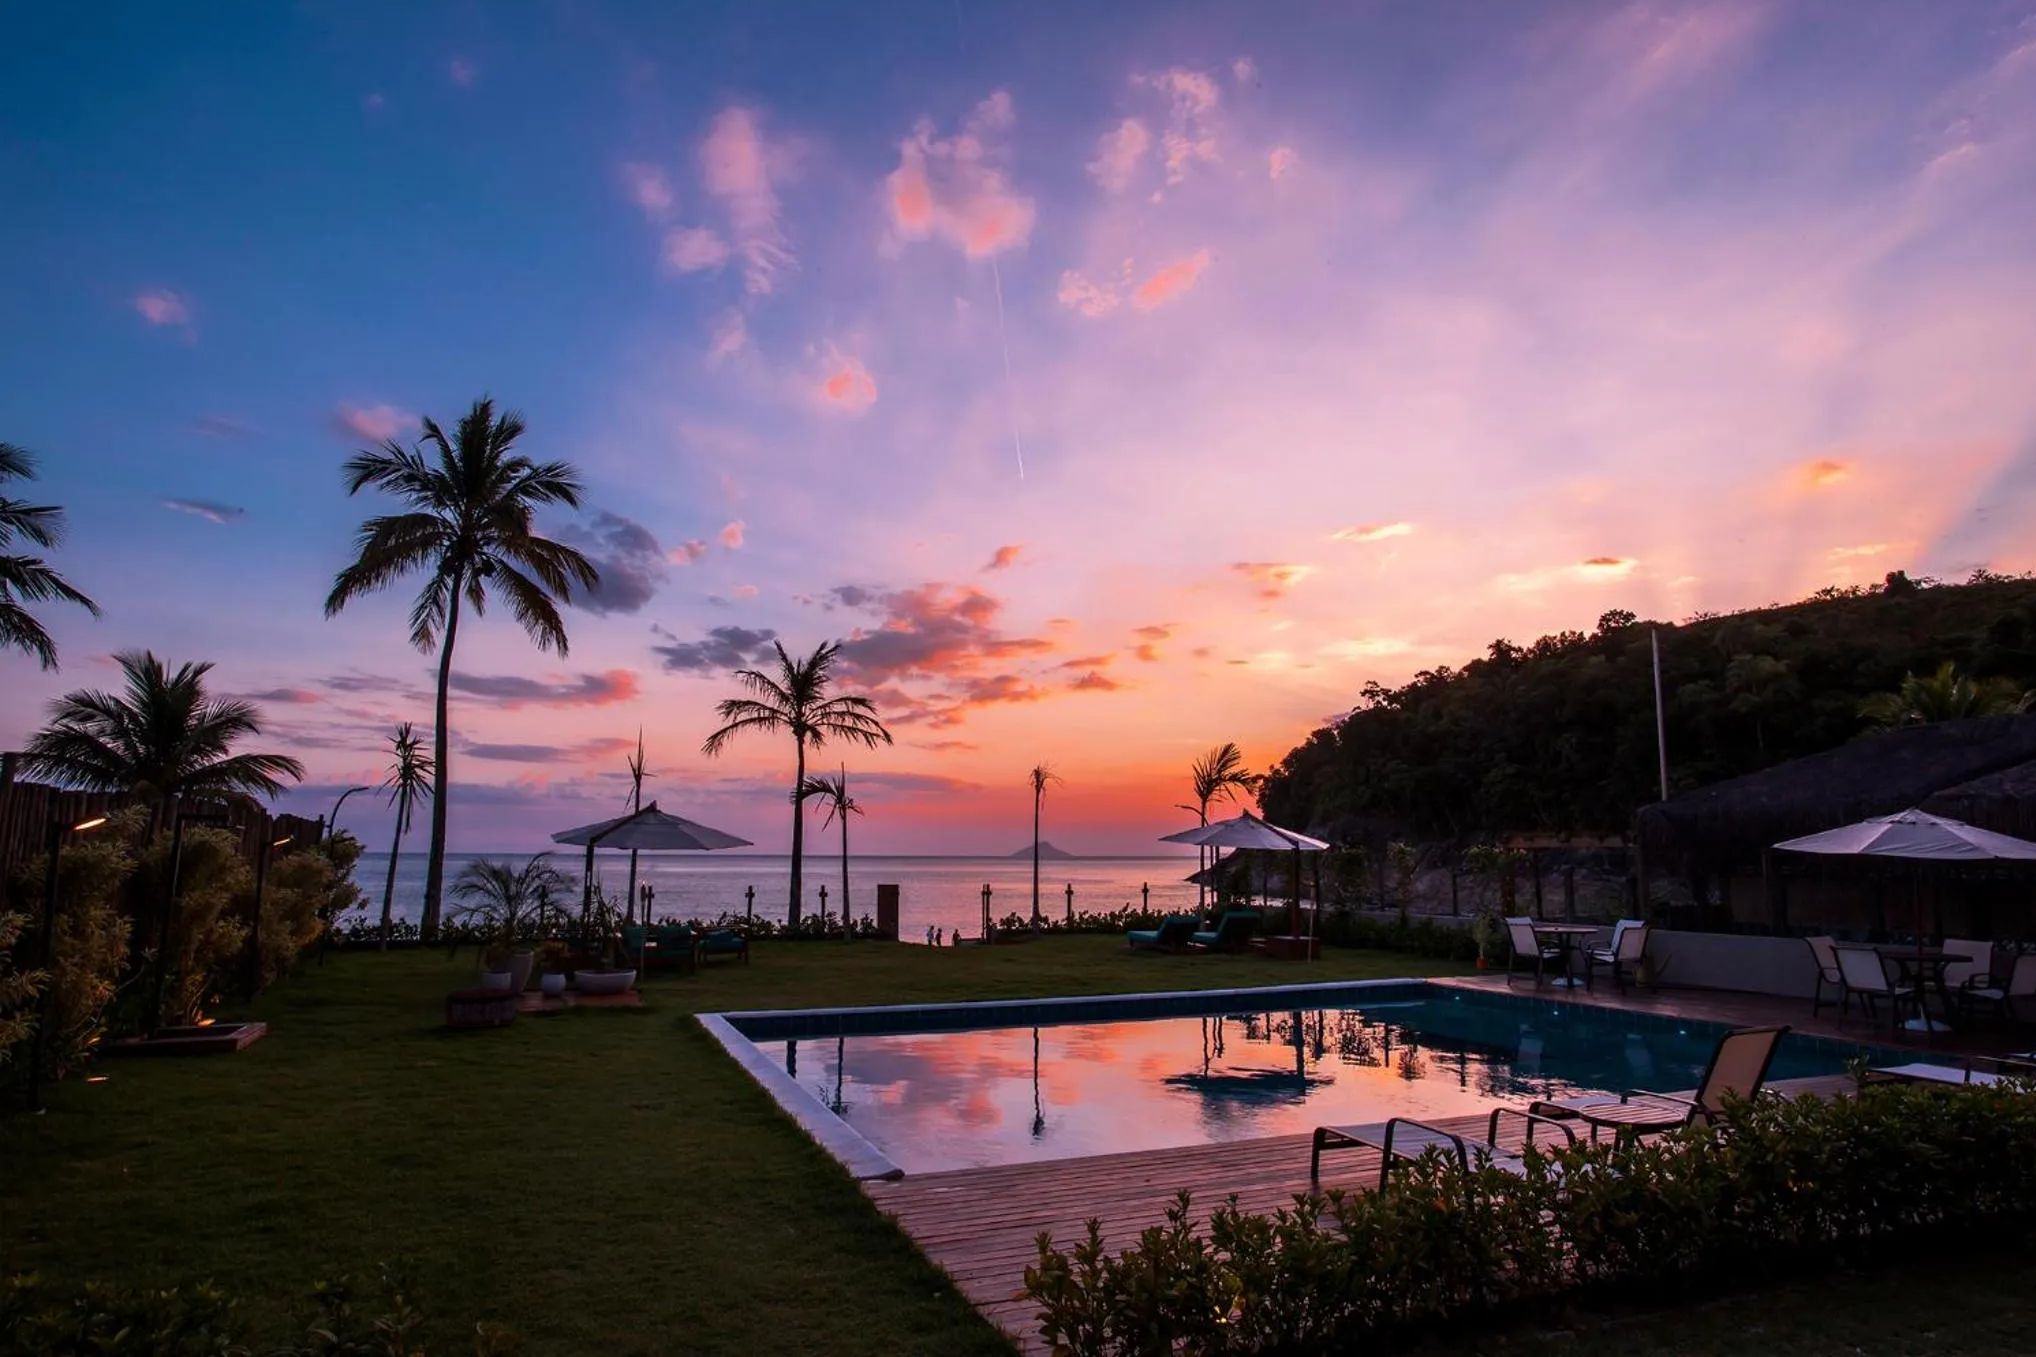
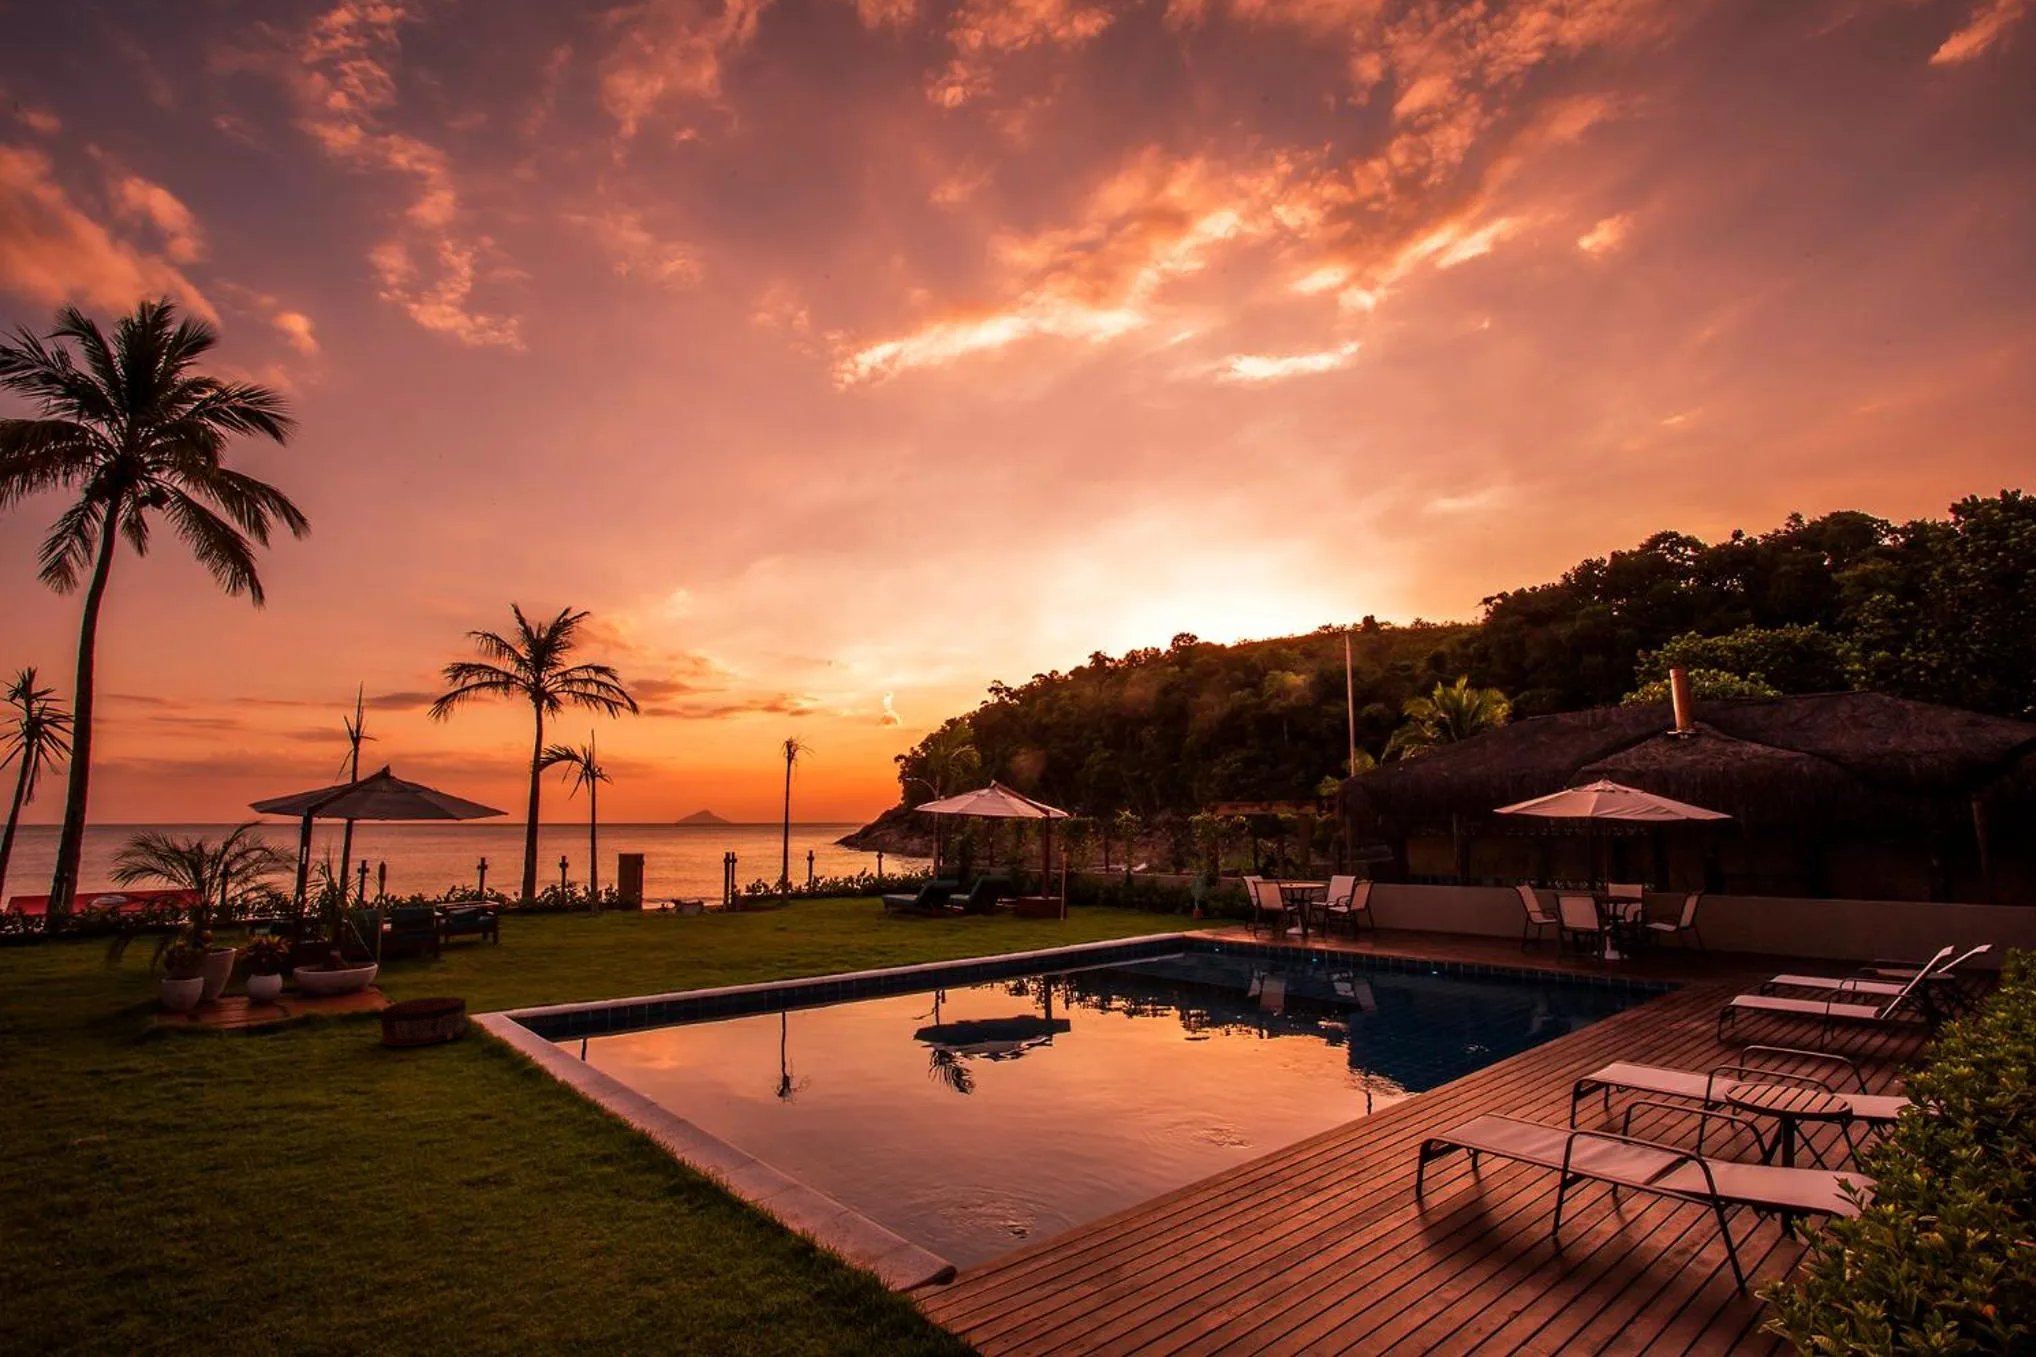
watering can: present [1633,949,1672,988] -> none [1334,899,1360,934]
pouf: present [445,988,517,1027] -> present [381,997,467,1046]

